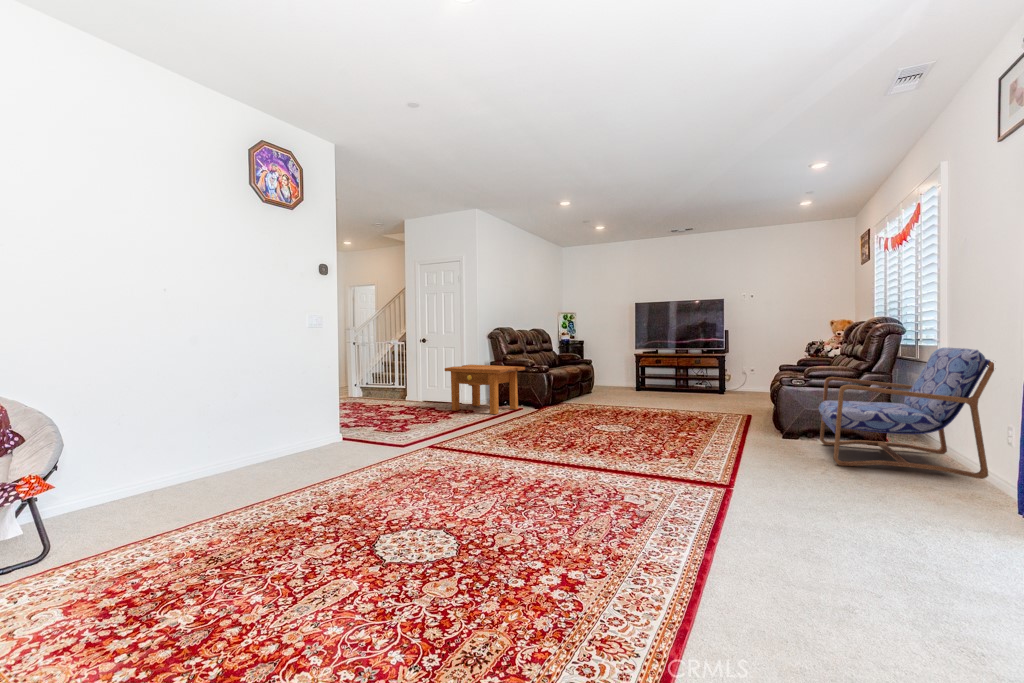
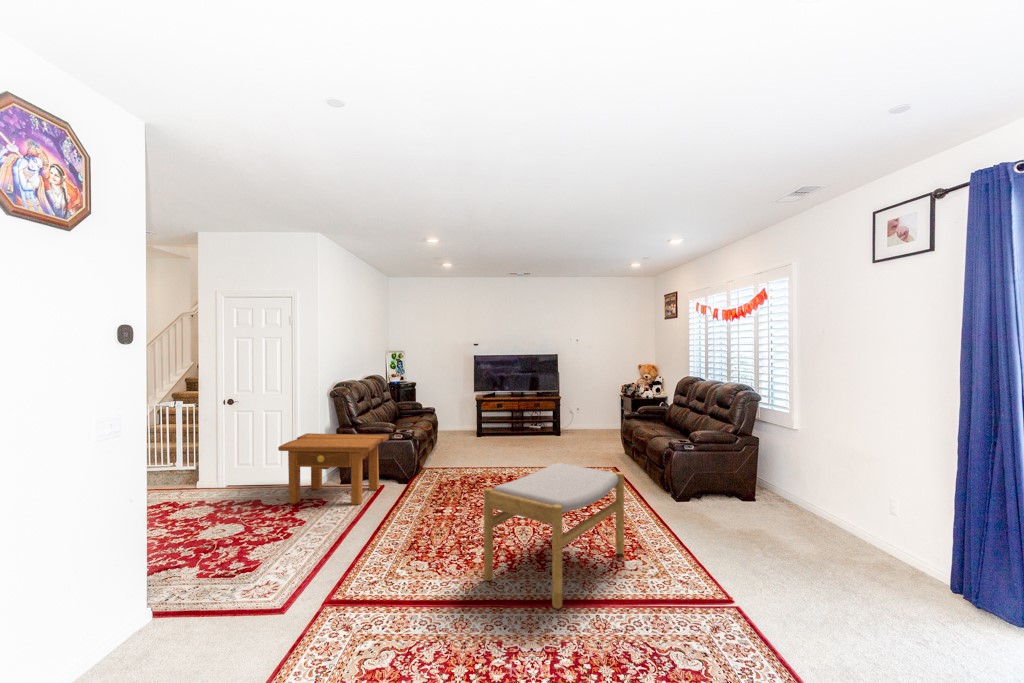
armchair: present [818,348,994,479] -> none [713,418,865,539]
footstool: none [536,376,670,468] -> present [484,461,624,609]

